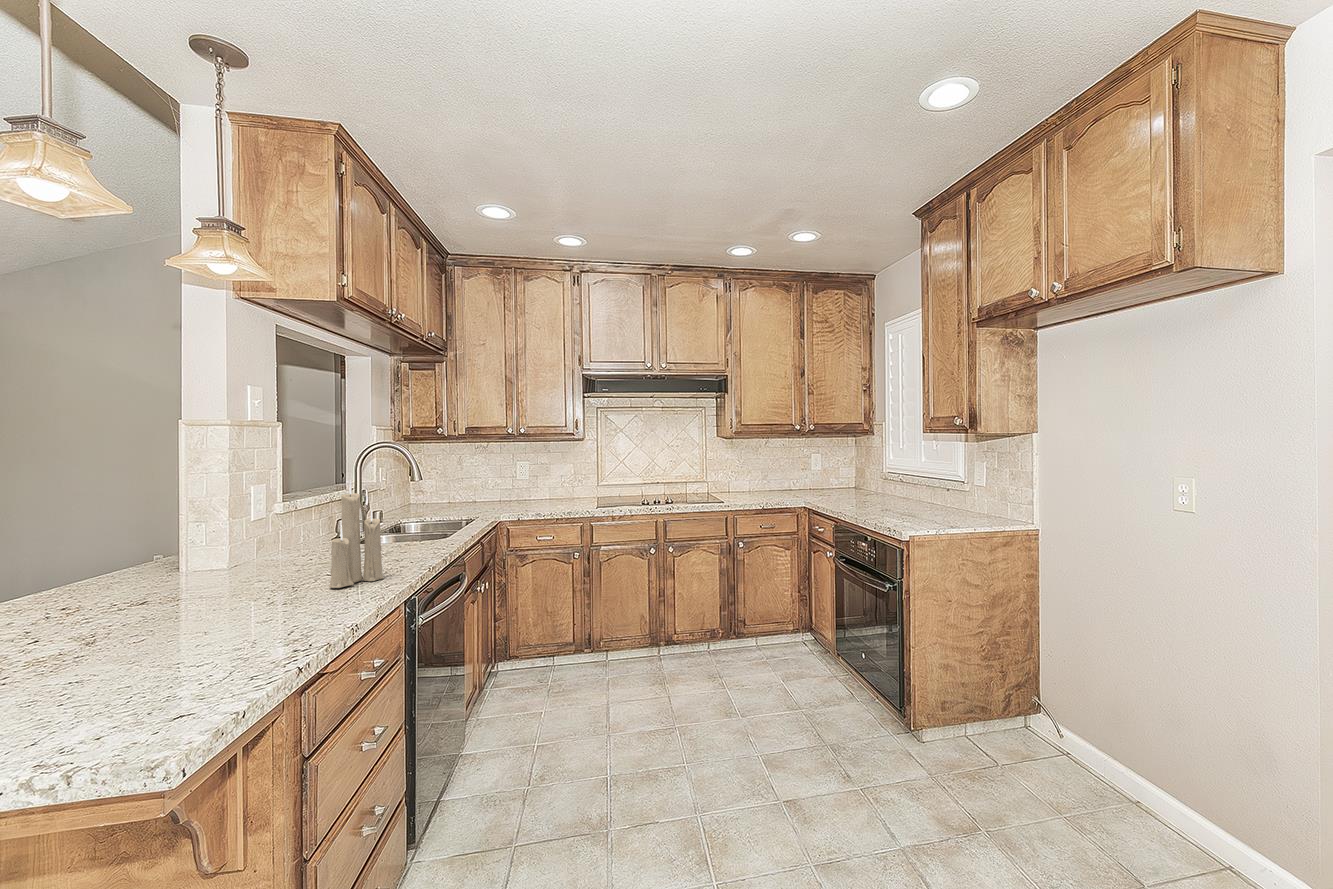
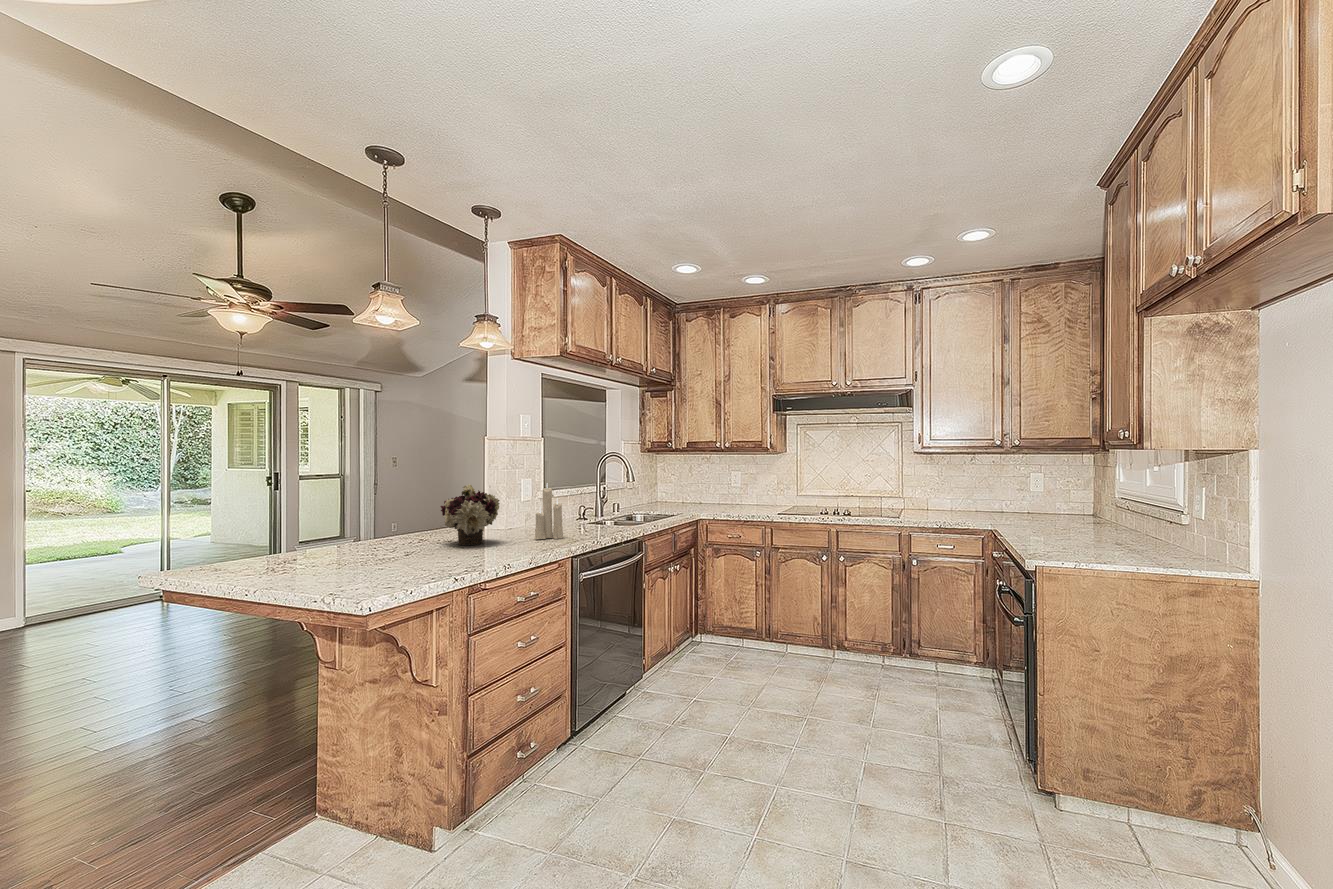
flower arrangement: none [91,494,263,631] -> present [441,484,500,546]

